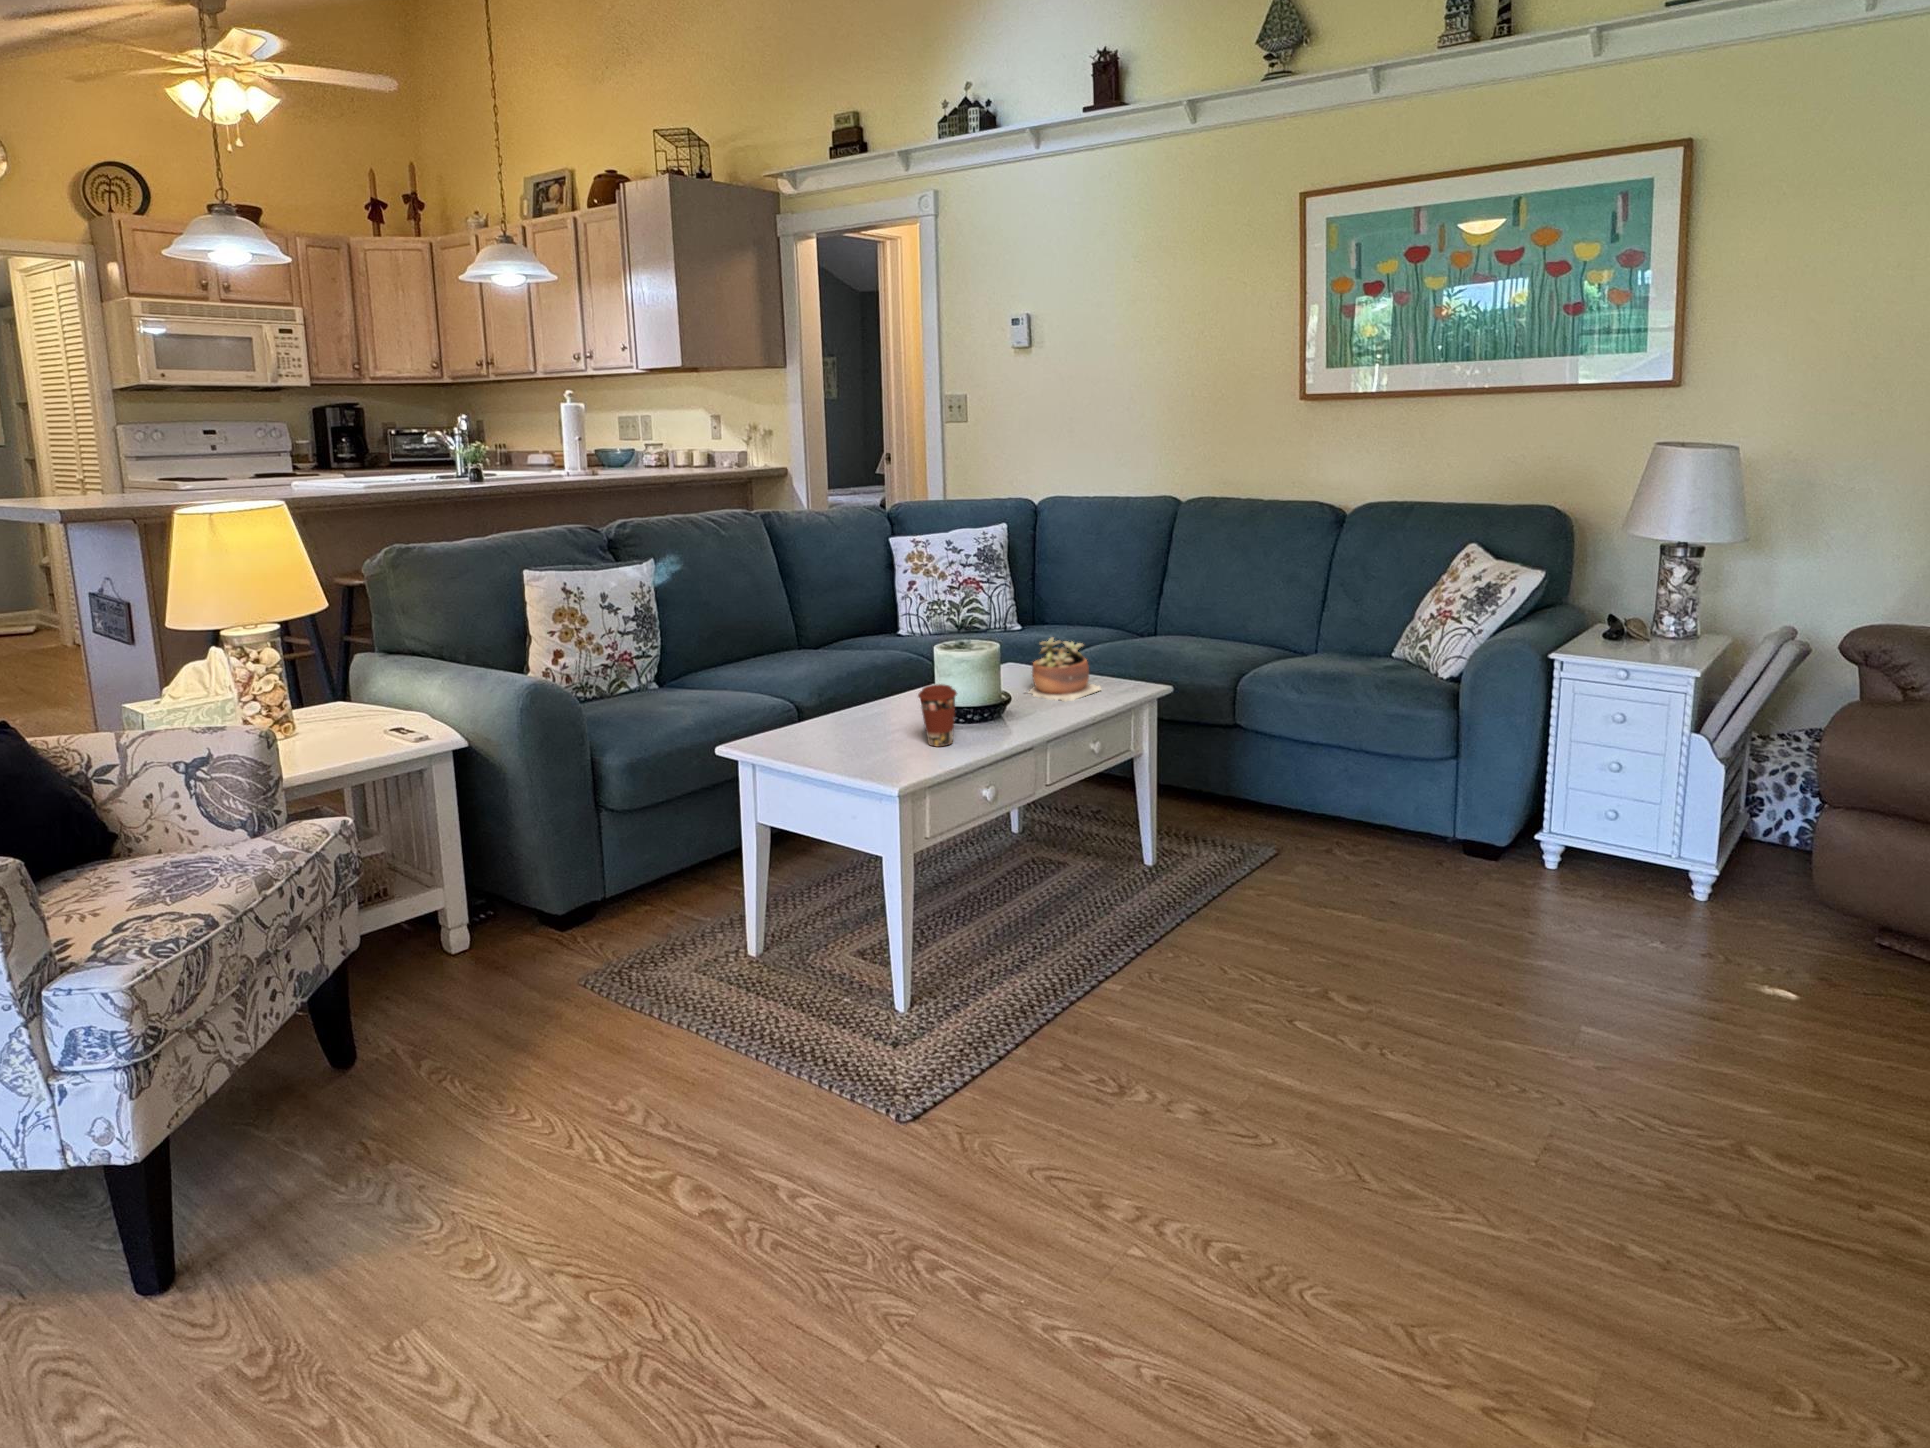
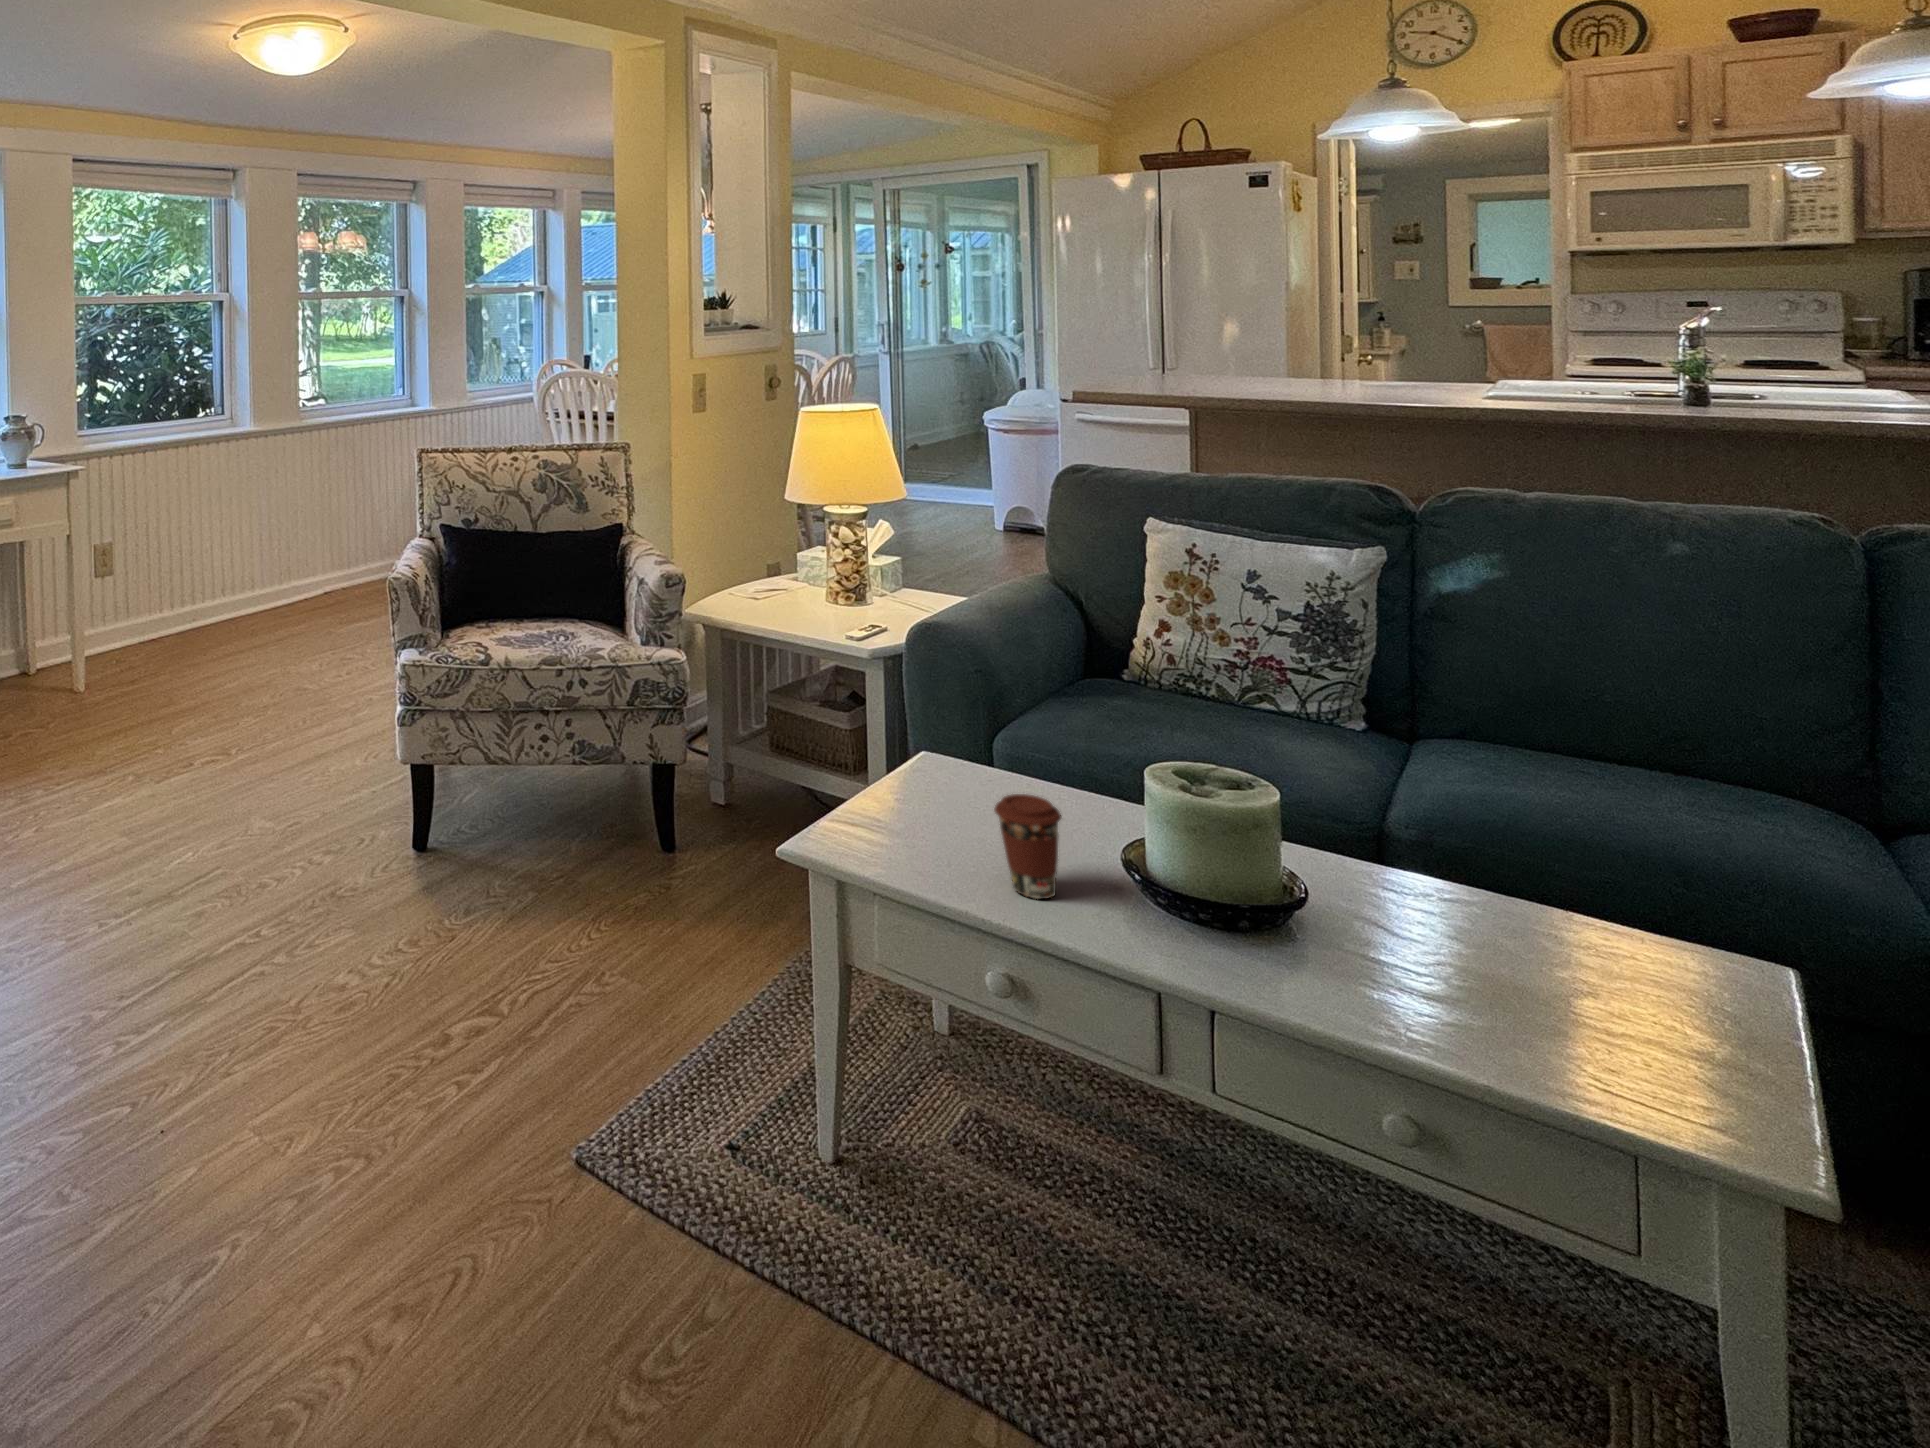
succulent plant: present [1029,637,1101,702] -> none [1448,903,1661,1094]

